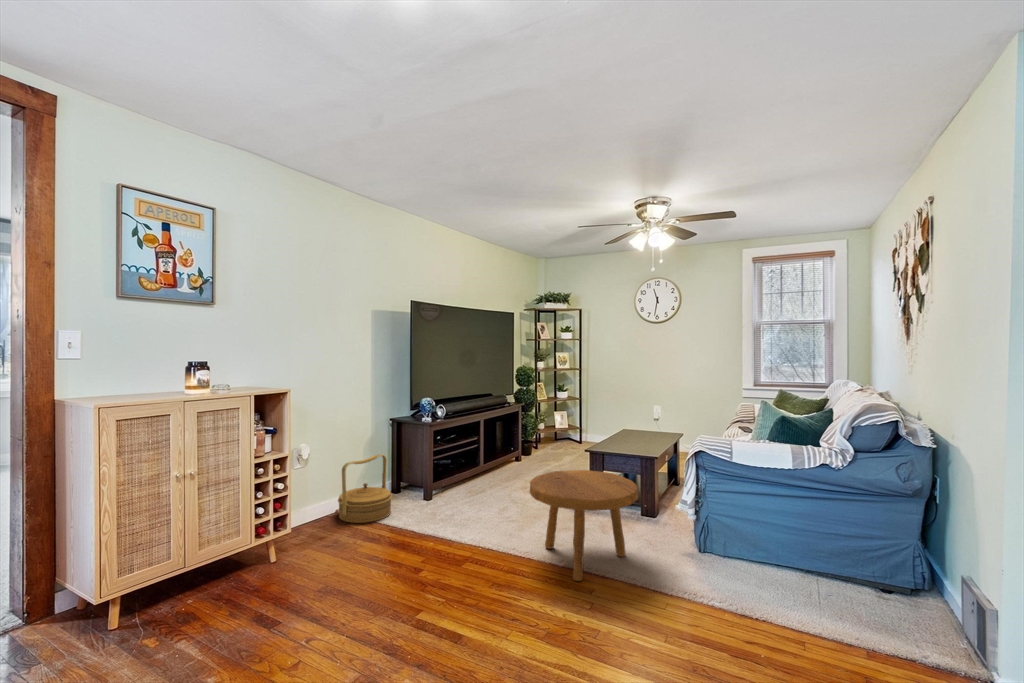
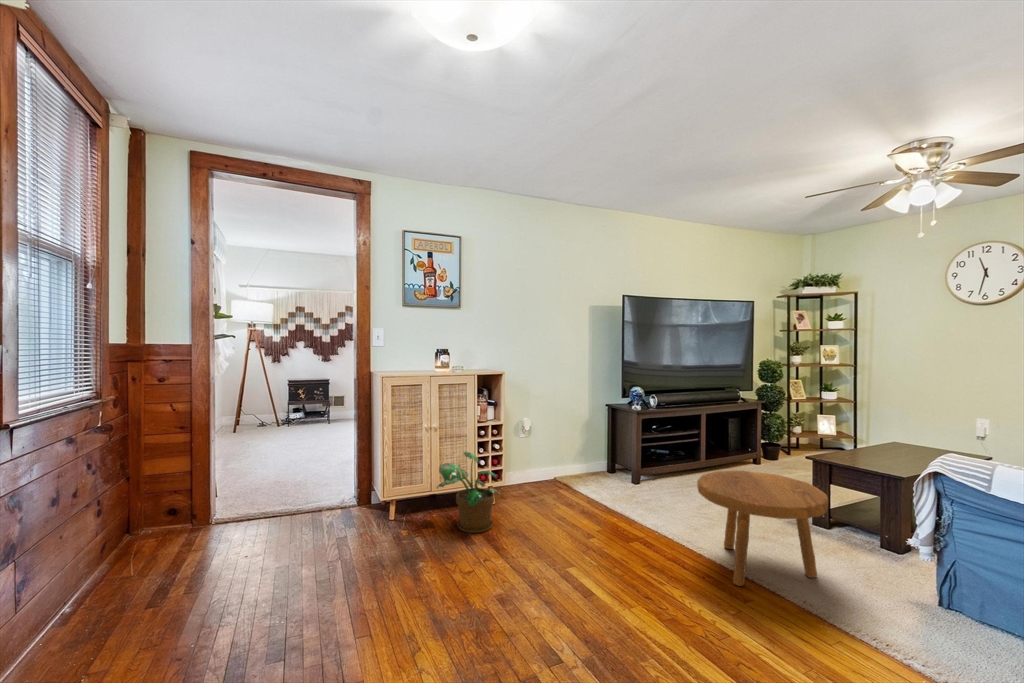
woven basket: present [338,454,392,523] -> none [555,433,600,490]
potted plant: none [200,501,303,610] -> present [437,452,498,533]

